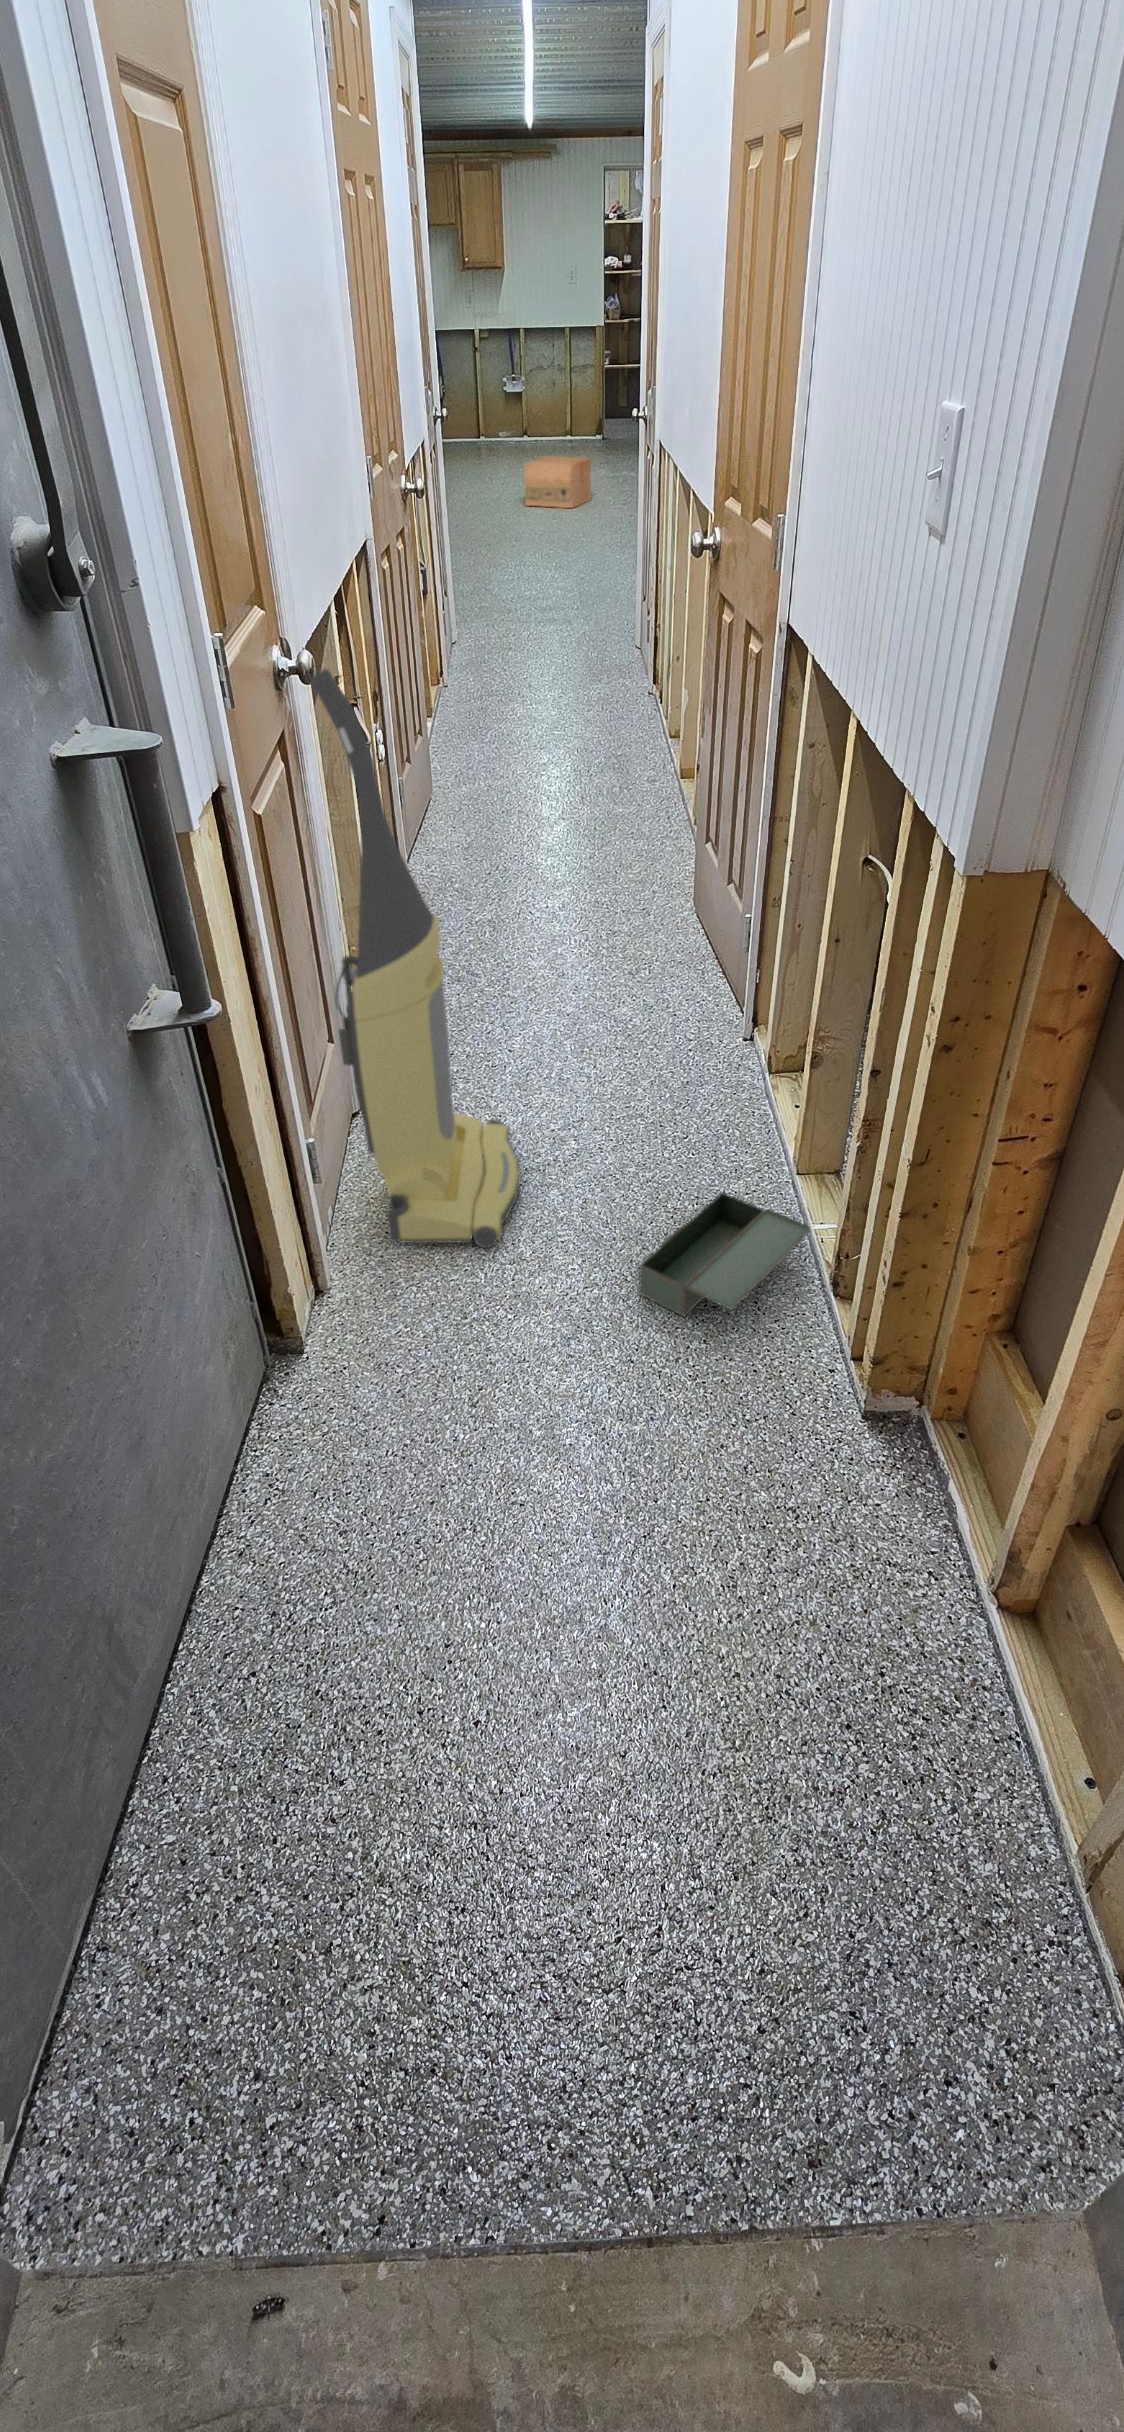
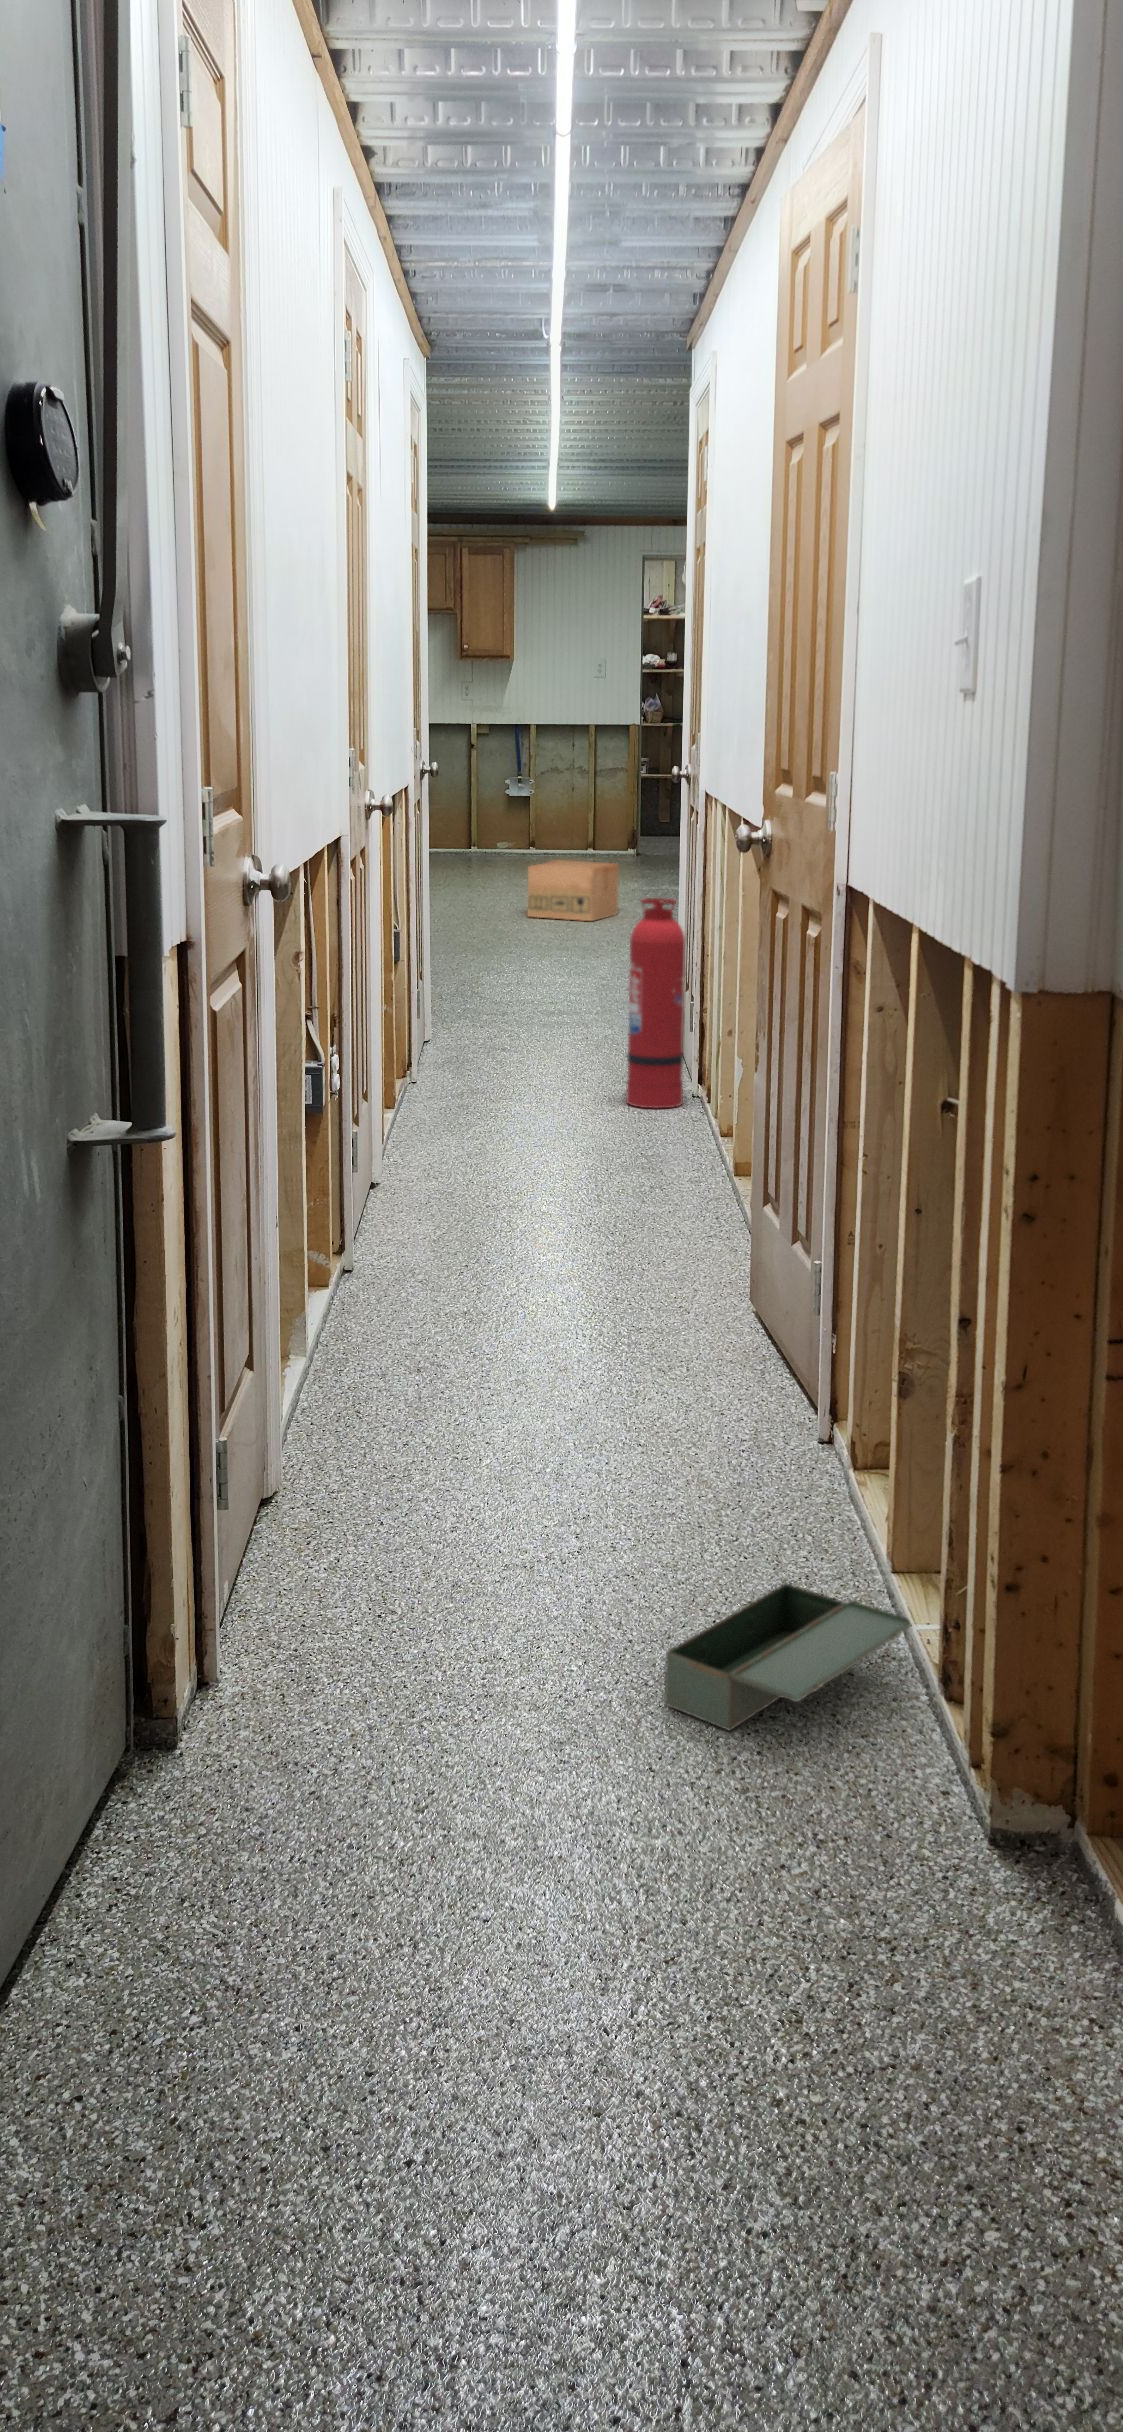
fire extinguisher: none [601,533,643,701] -> present [626,898,685,1108]
vacuum cleaner: present [310,669,521,1248] -> none [268,858,497,1650]

